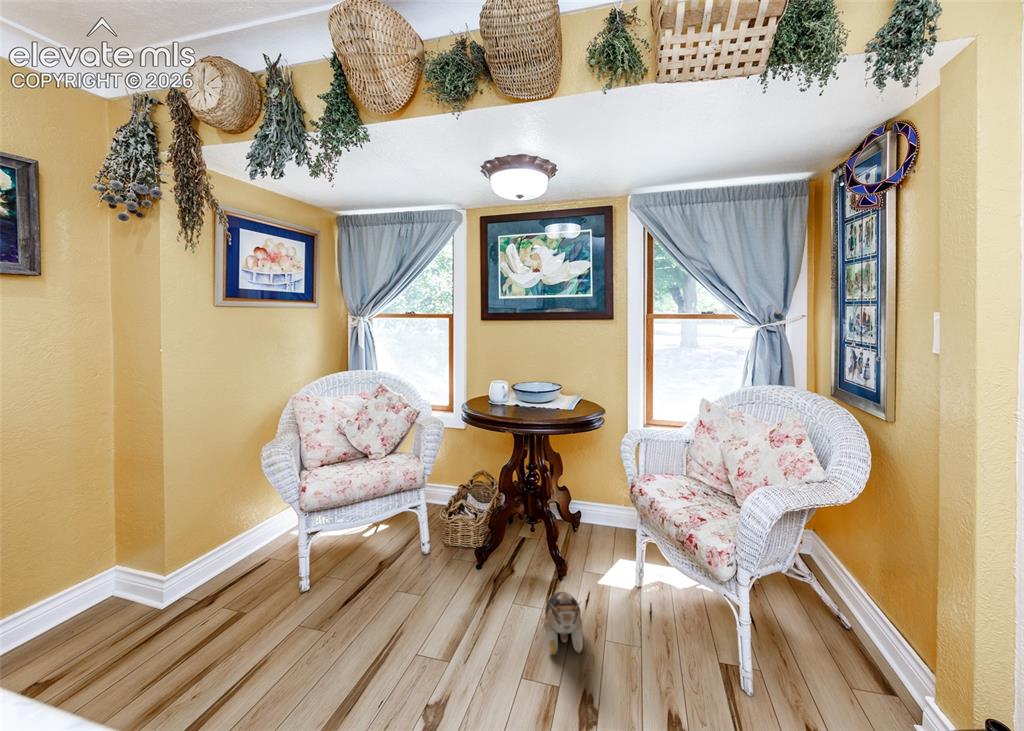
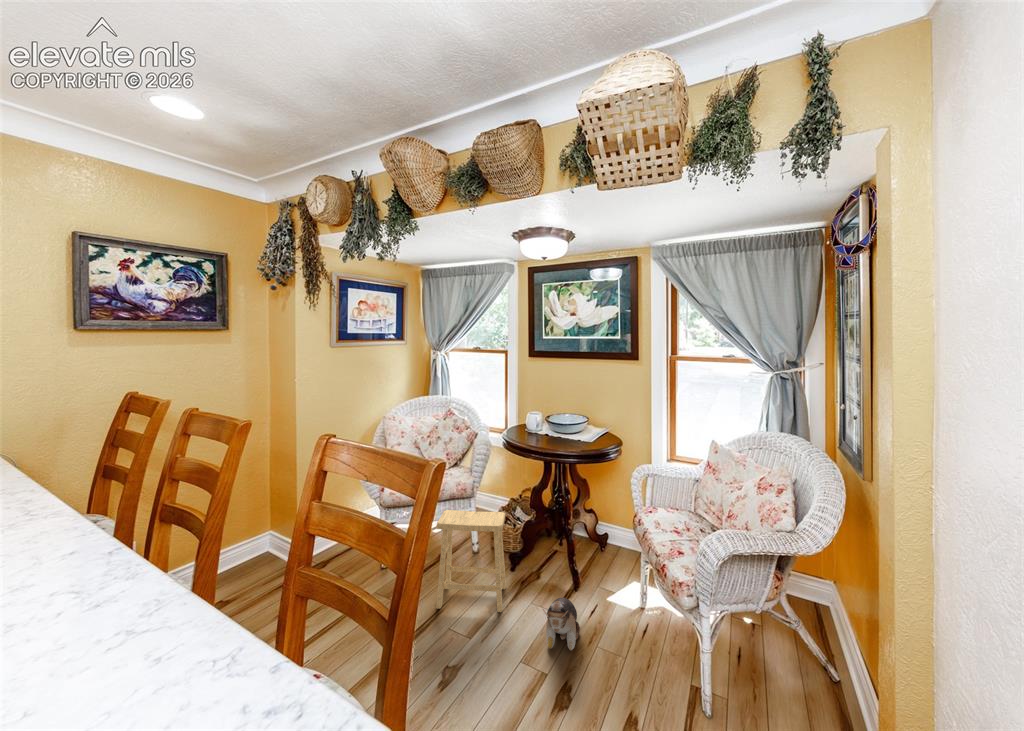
footstool: none [392,498,481,630] -> present [436,510,506,612]

